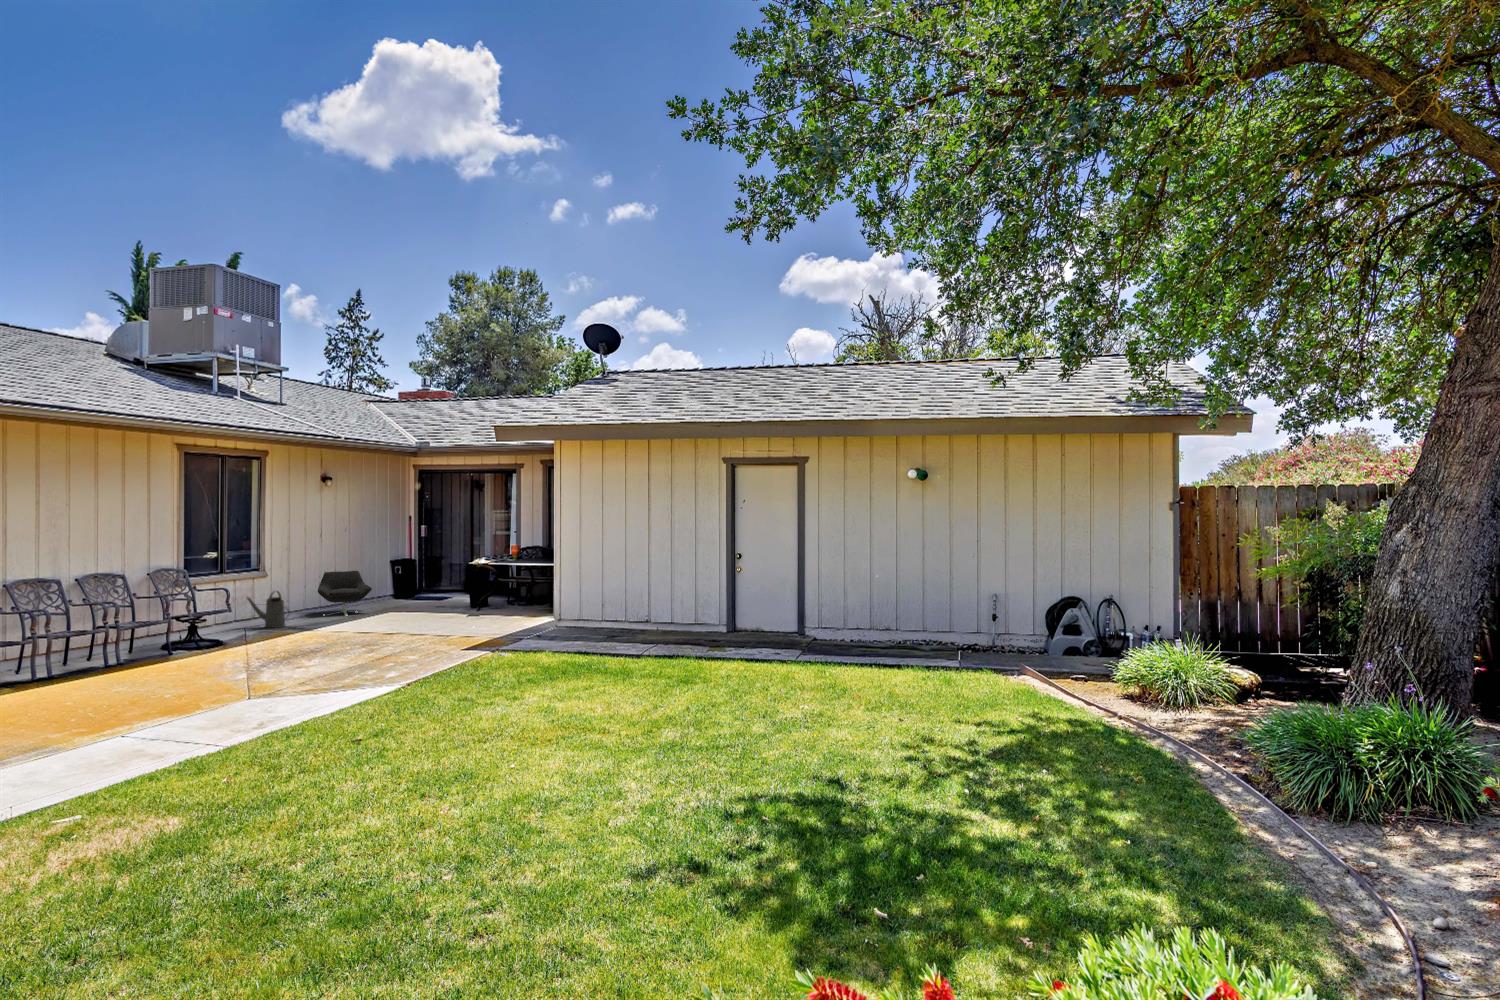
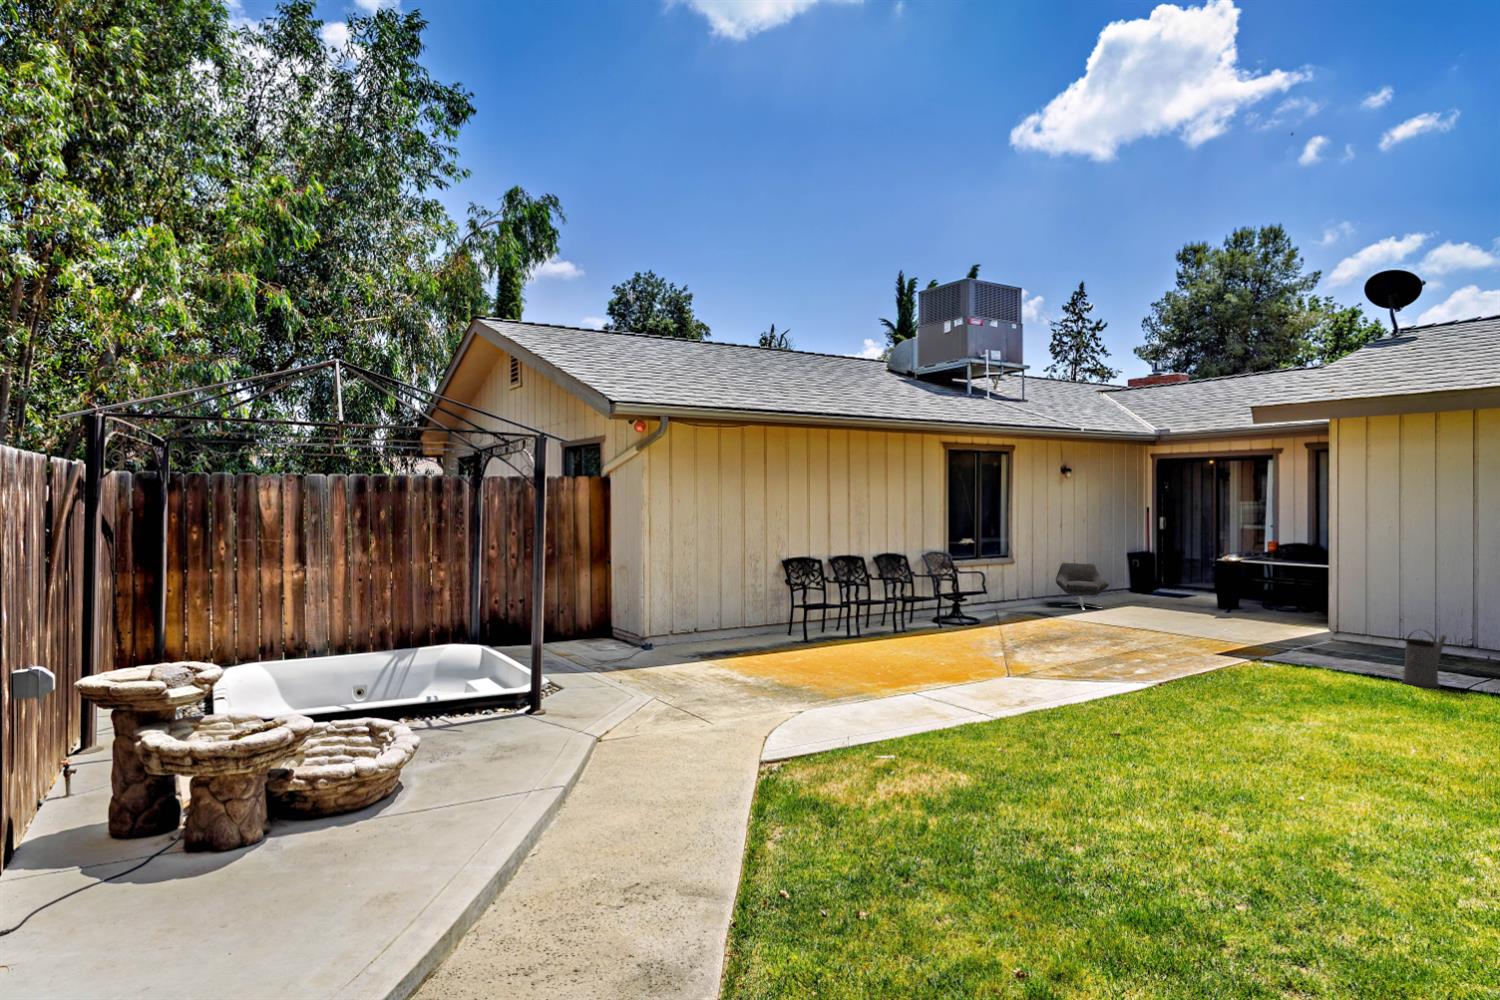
watering can: present [247,591,290,628] -> present [1402,630,1446,688]

